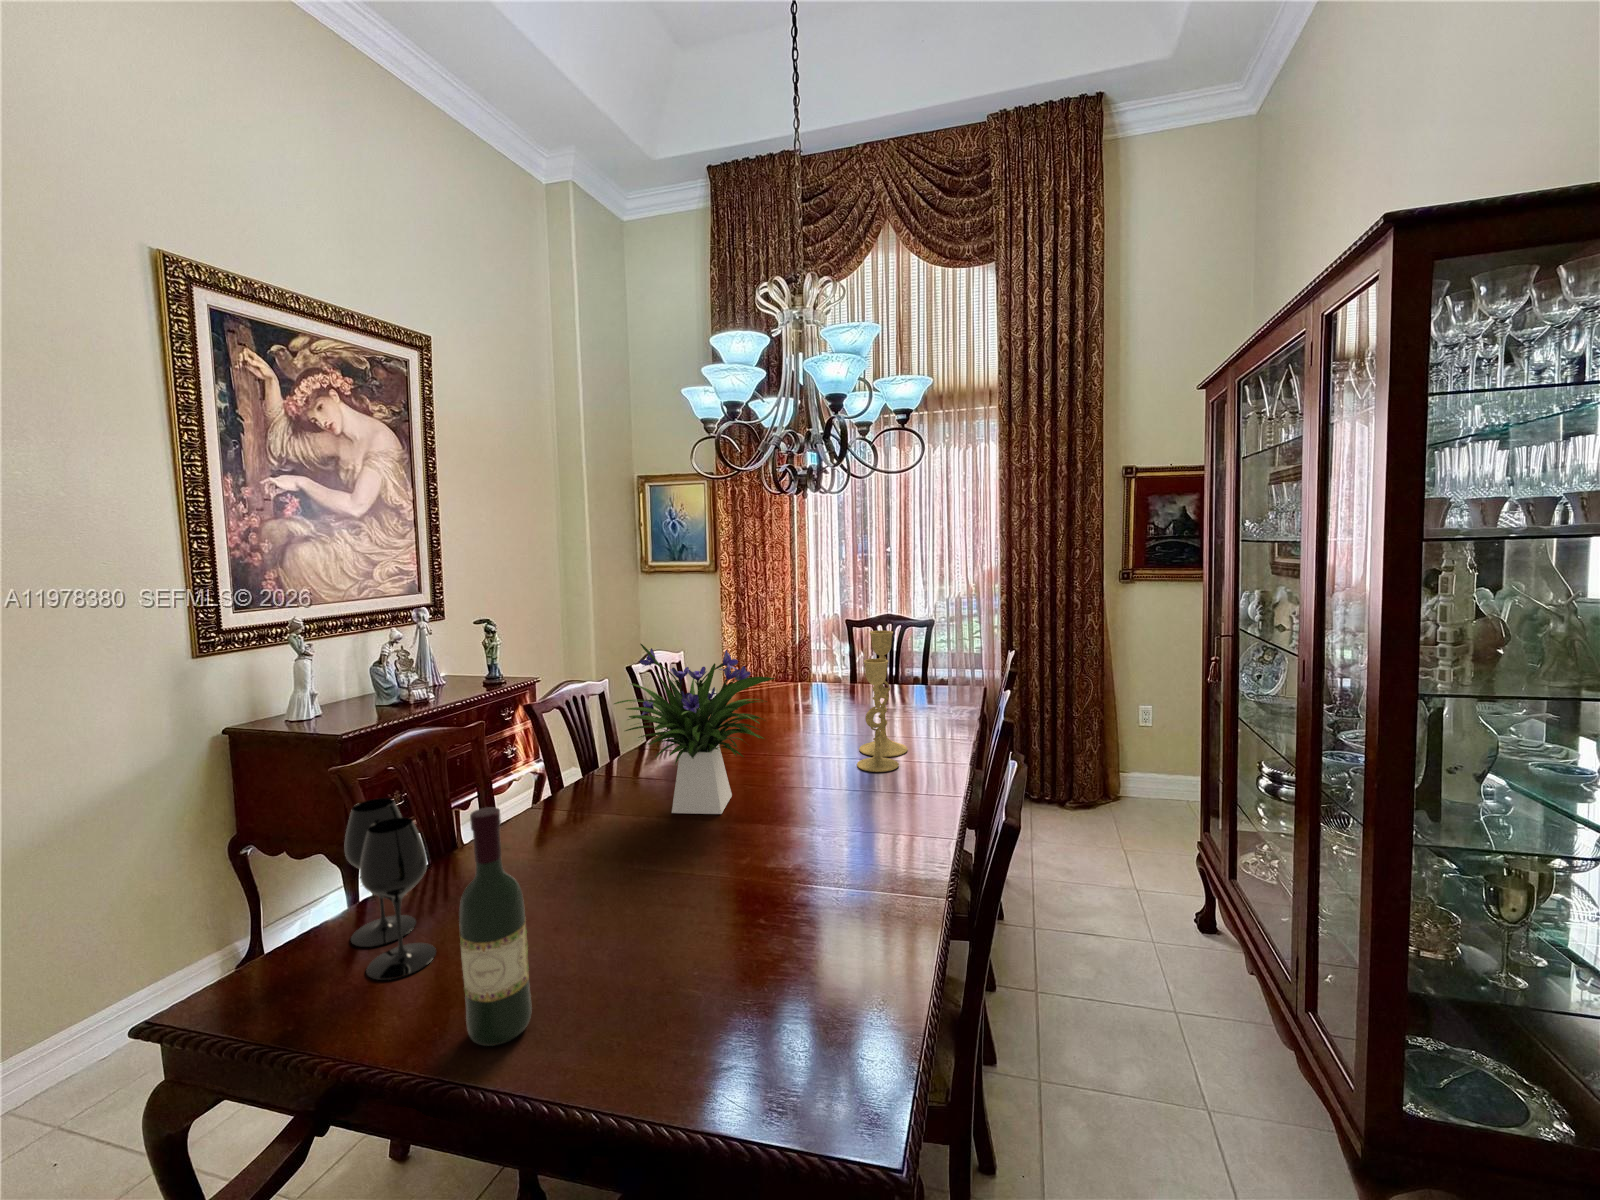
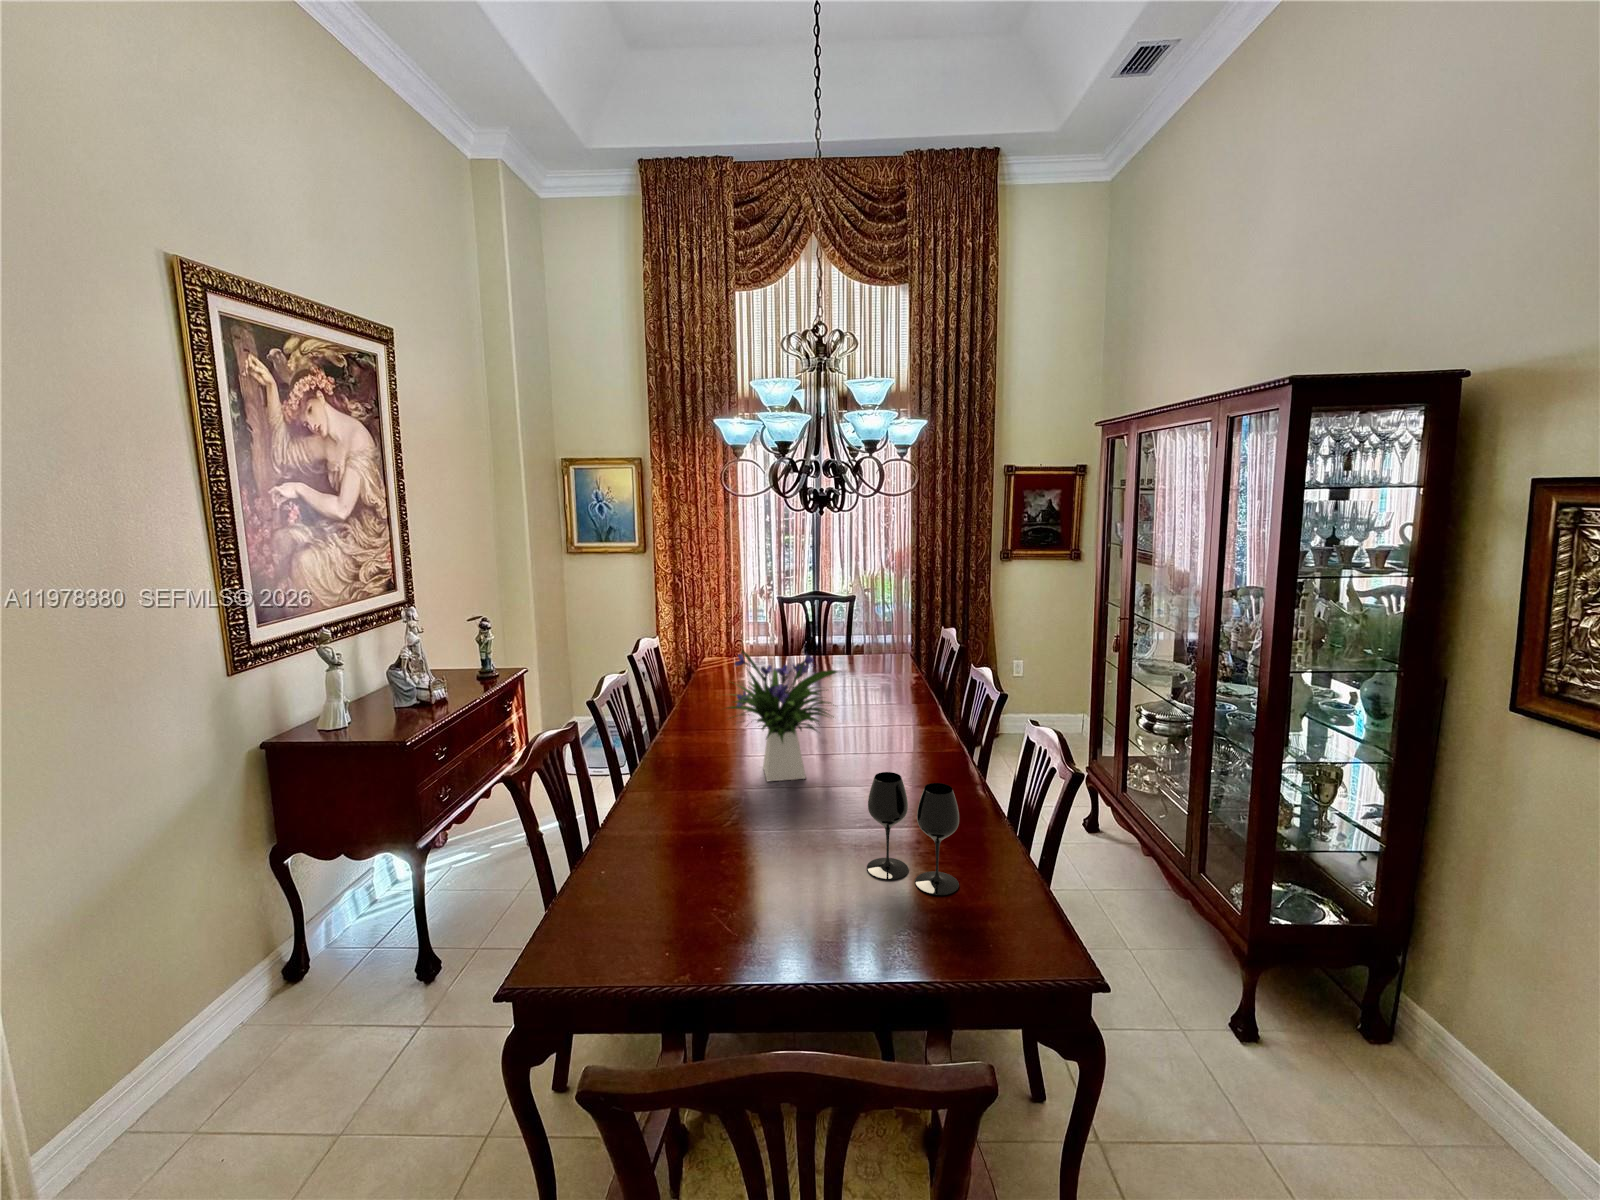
candlestick: present [857,630,908,772] -> none [867,624,909,737]
wine glass: present [345,798,436,980] -> present [867,772,959,895]
wine bottle: present [459,807,531,1046] -> none [775,783,816,938]

